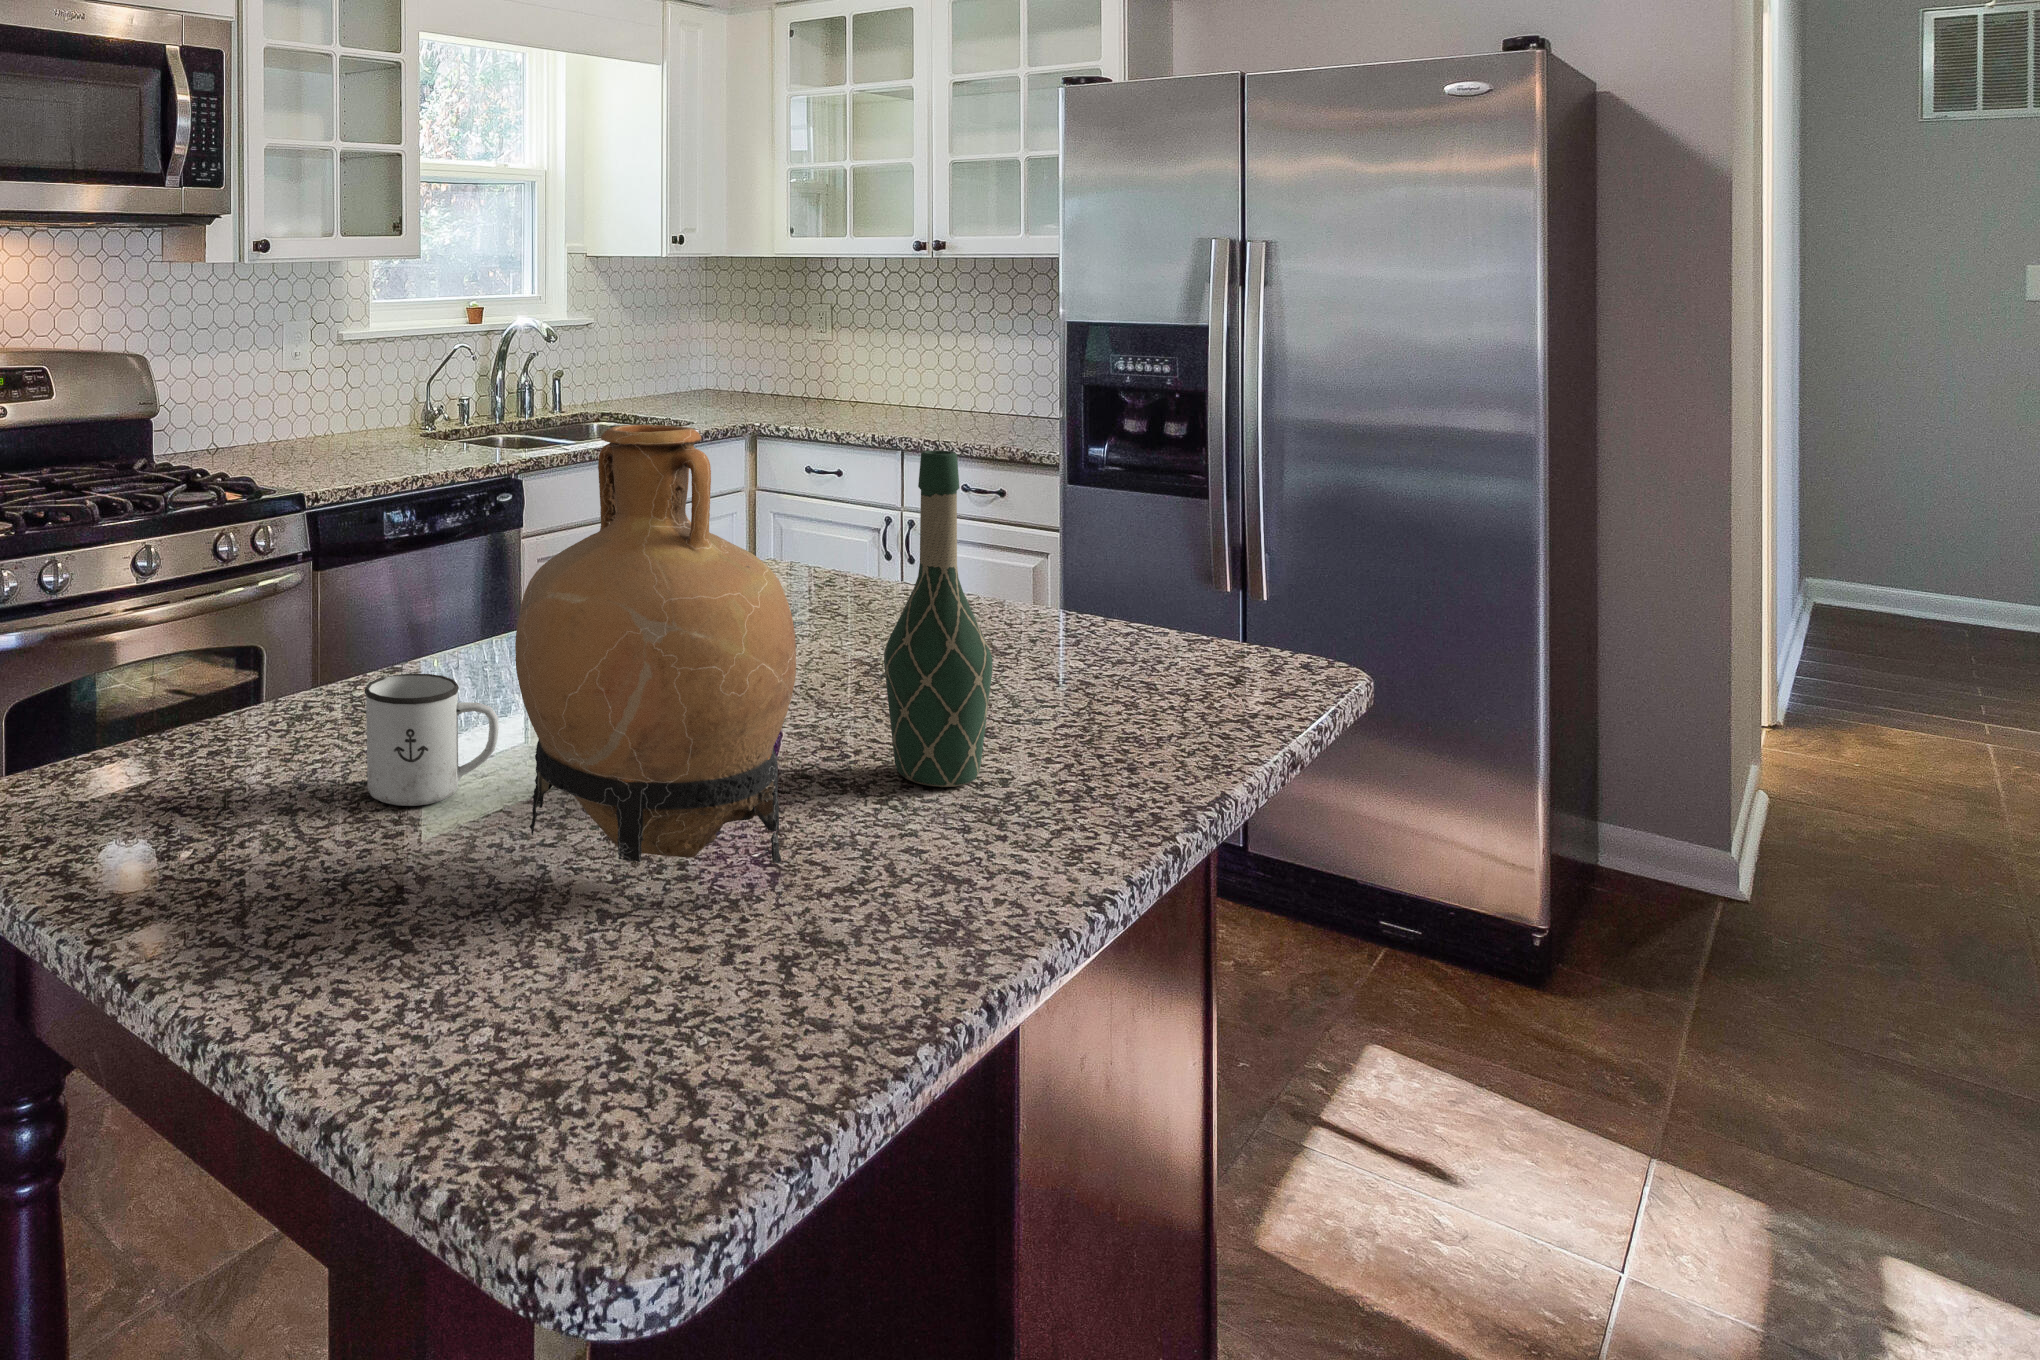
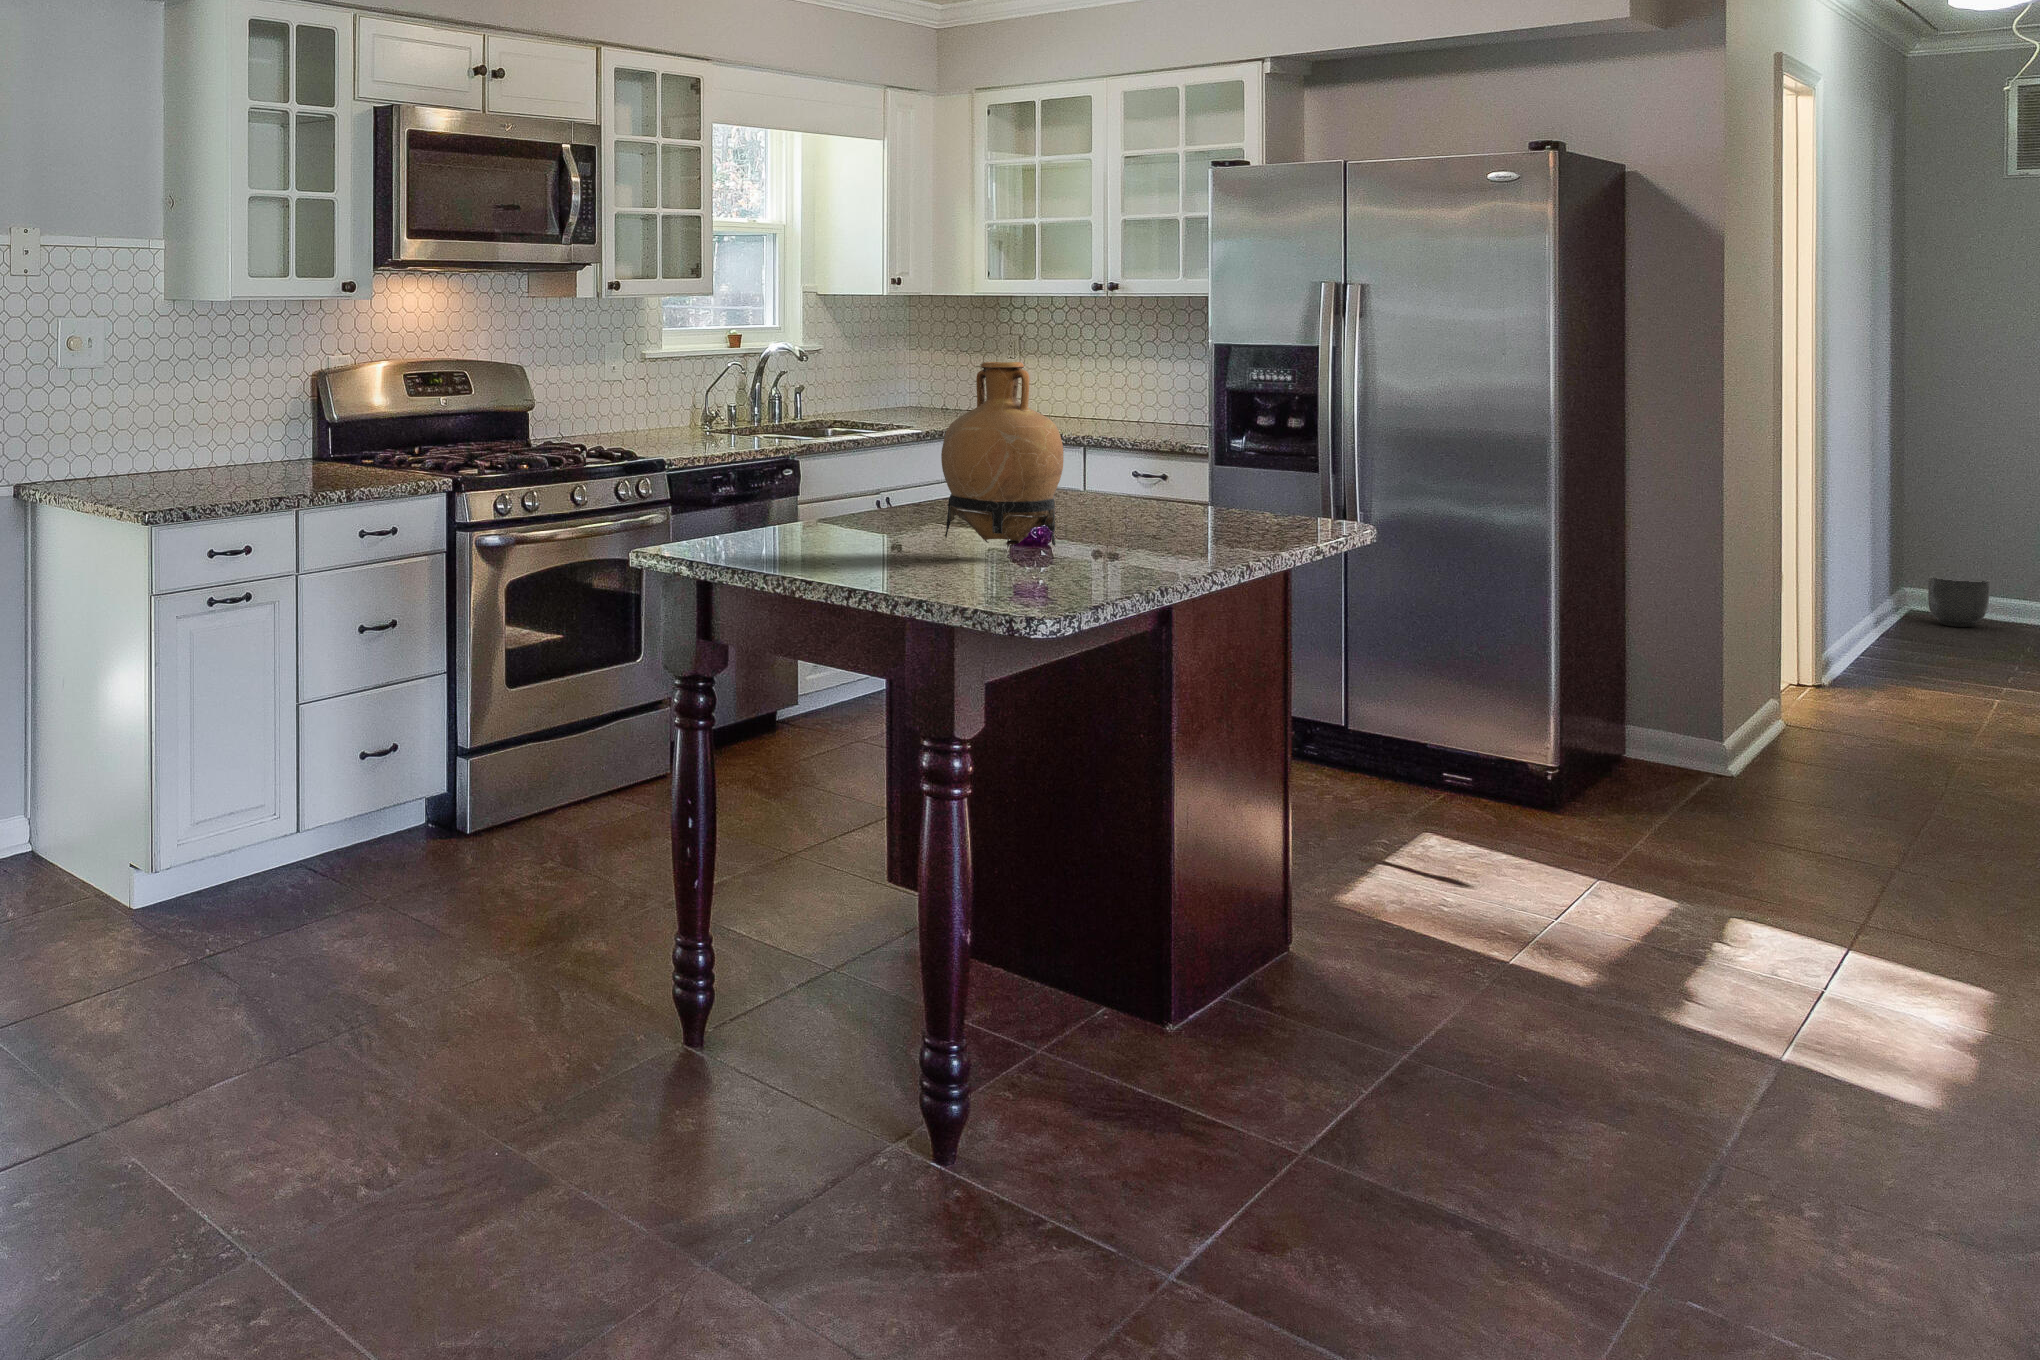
wine bottle: present [884,451,993,787] -> none [1095,384,1148,542]
planter: none [1844,566,1917,627] -> present [1928,576,1991,627]
mug: present [364,674,499,806] -> none [849,491,911,545]

